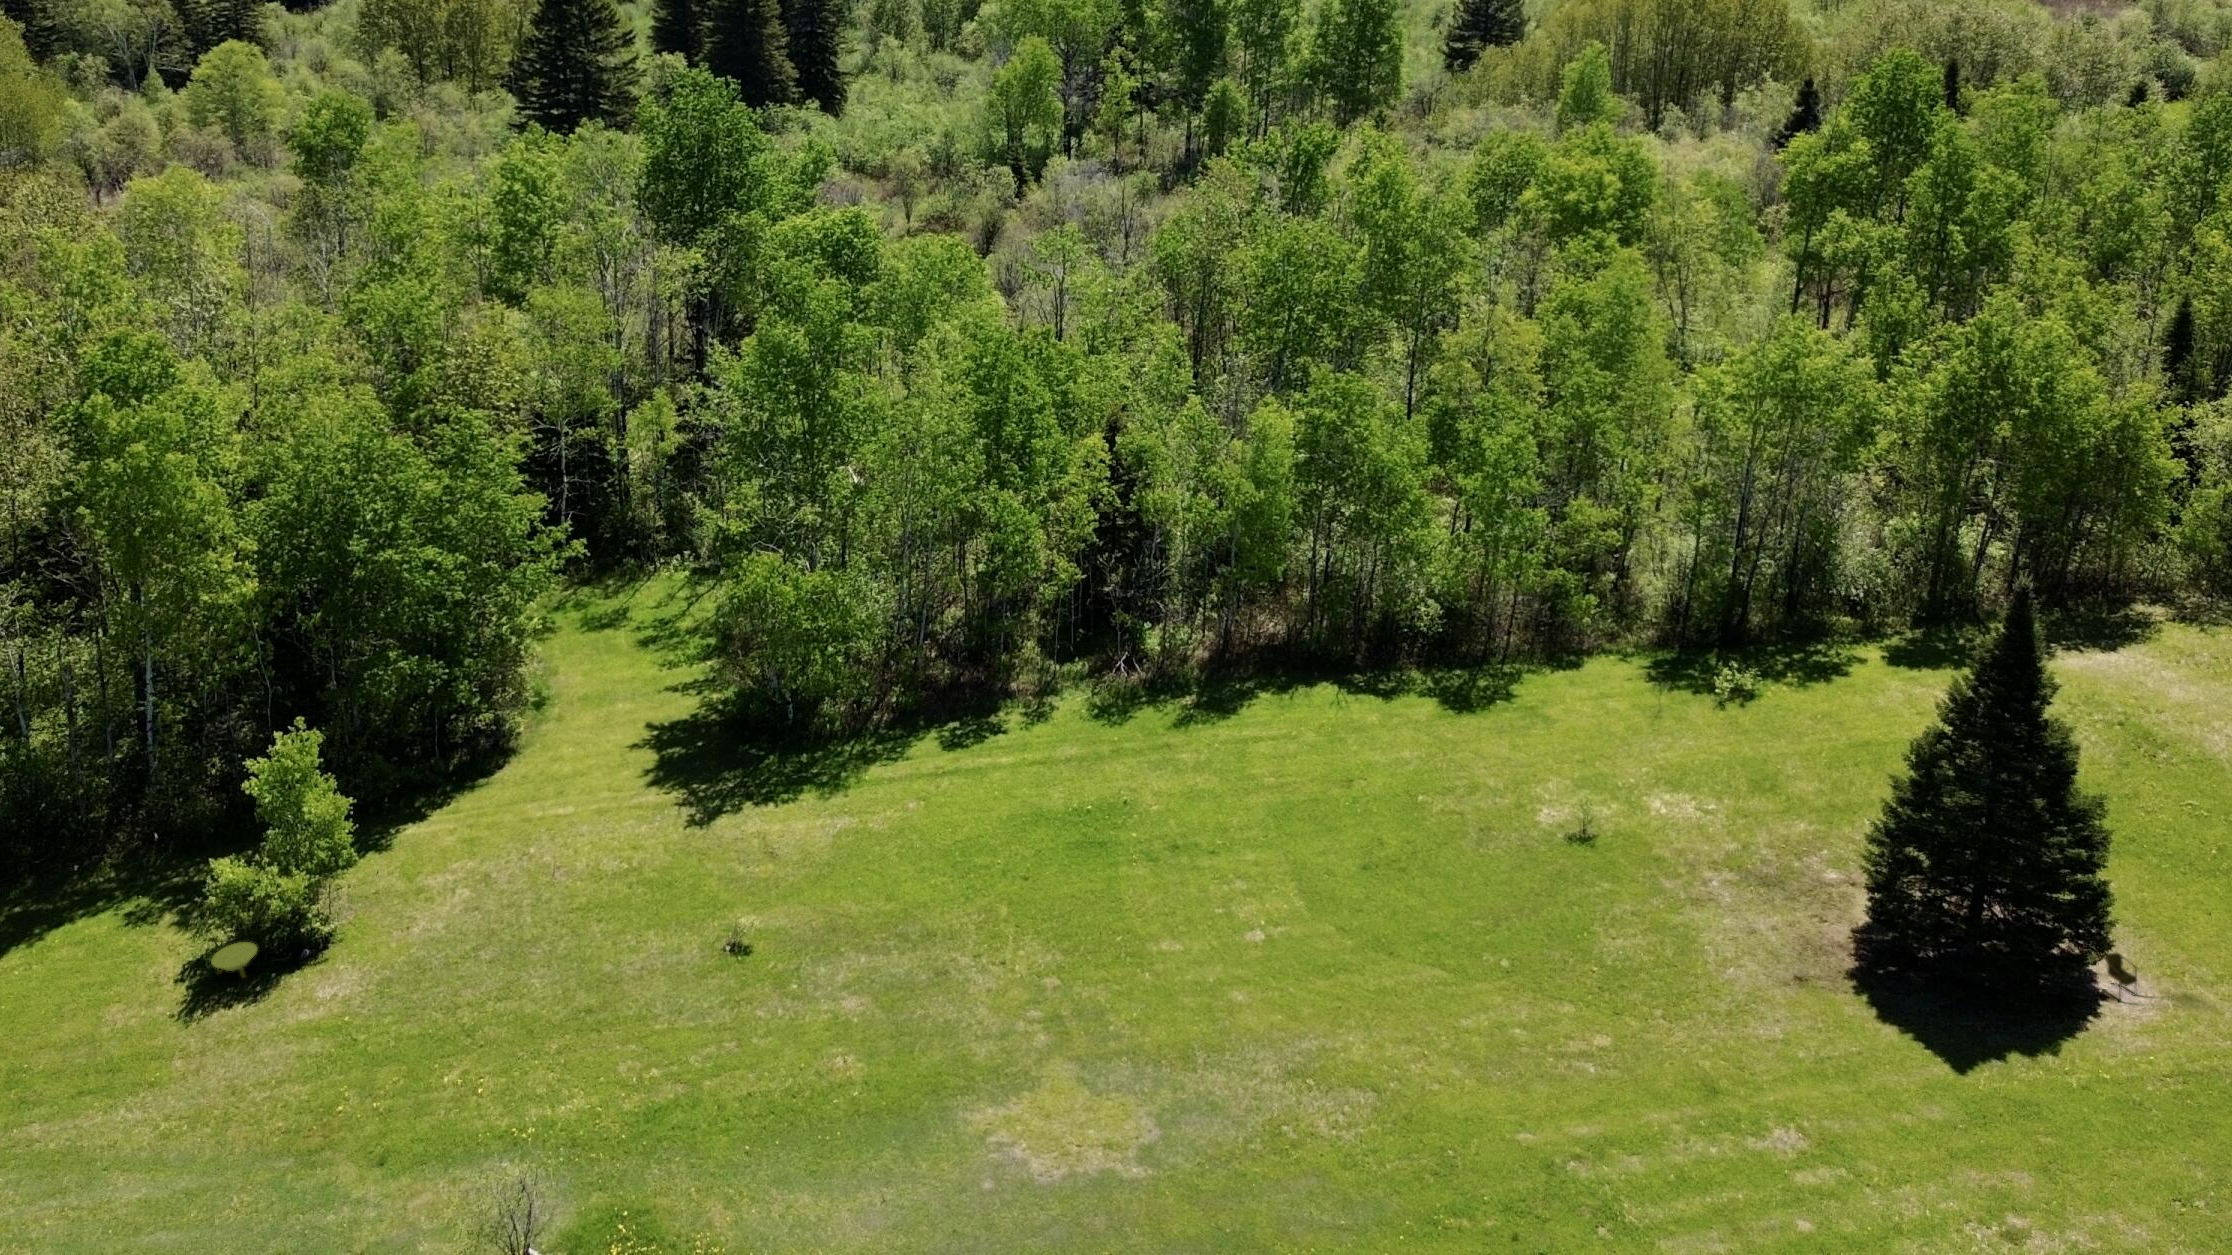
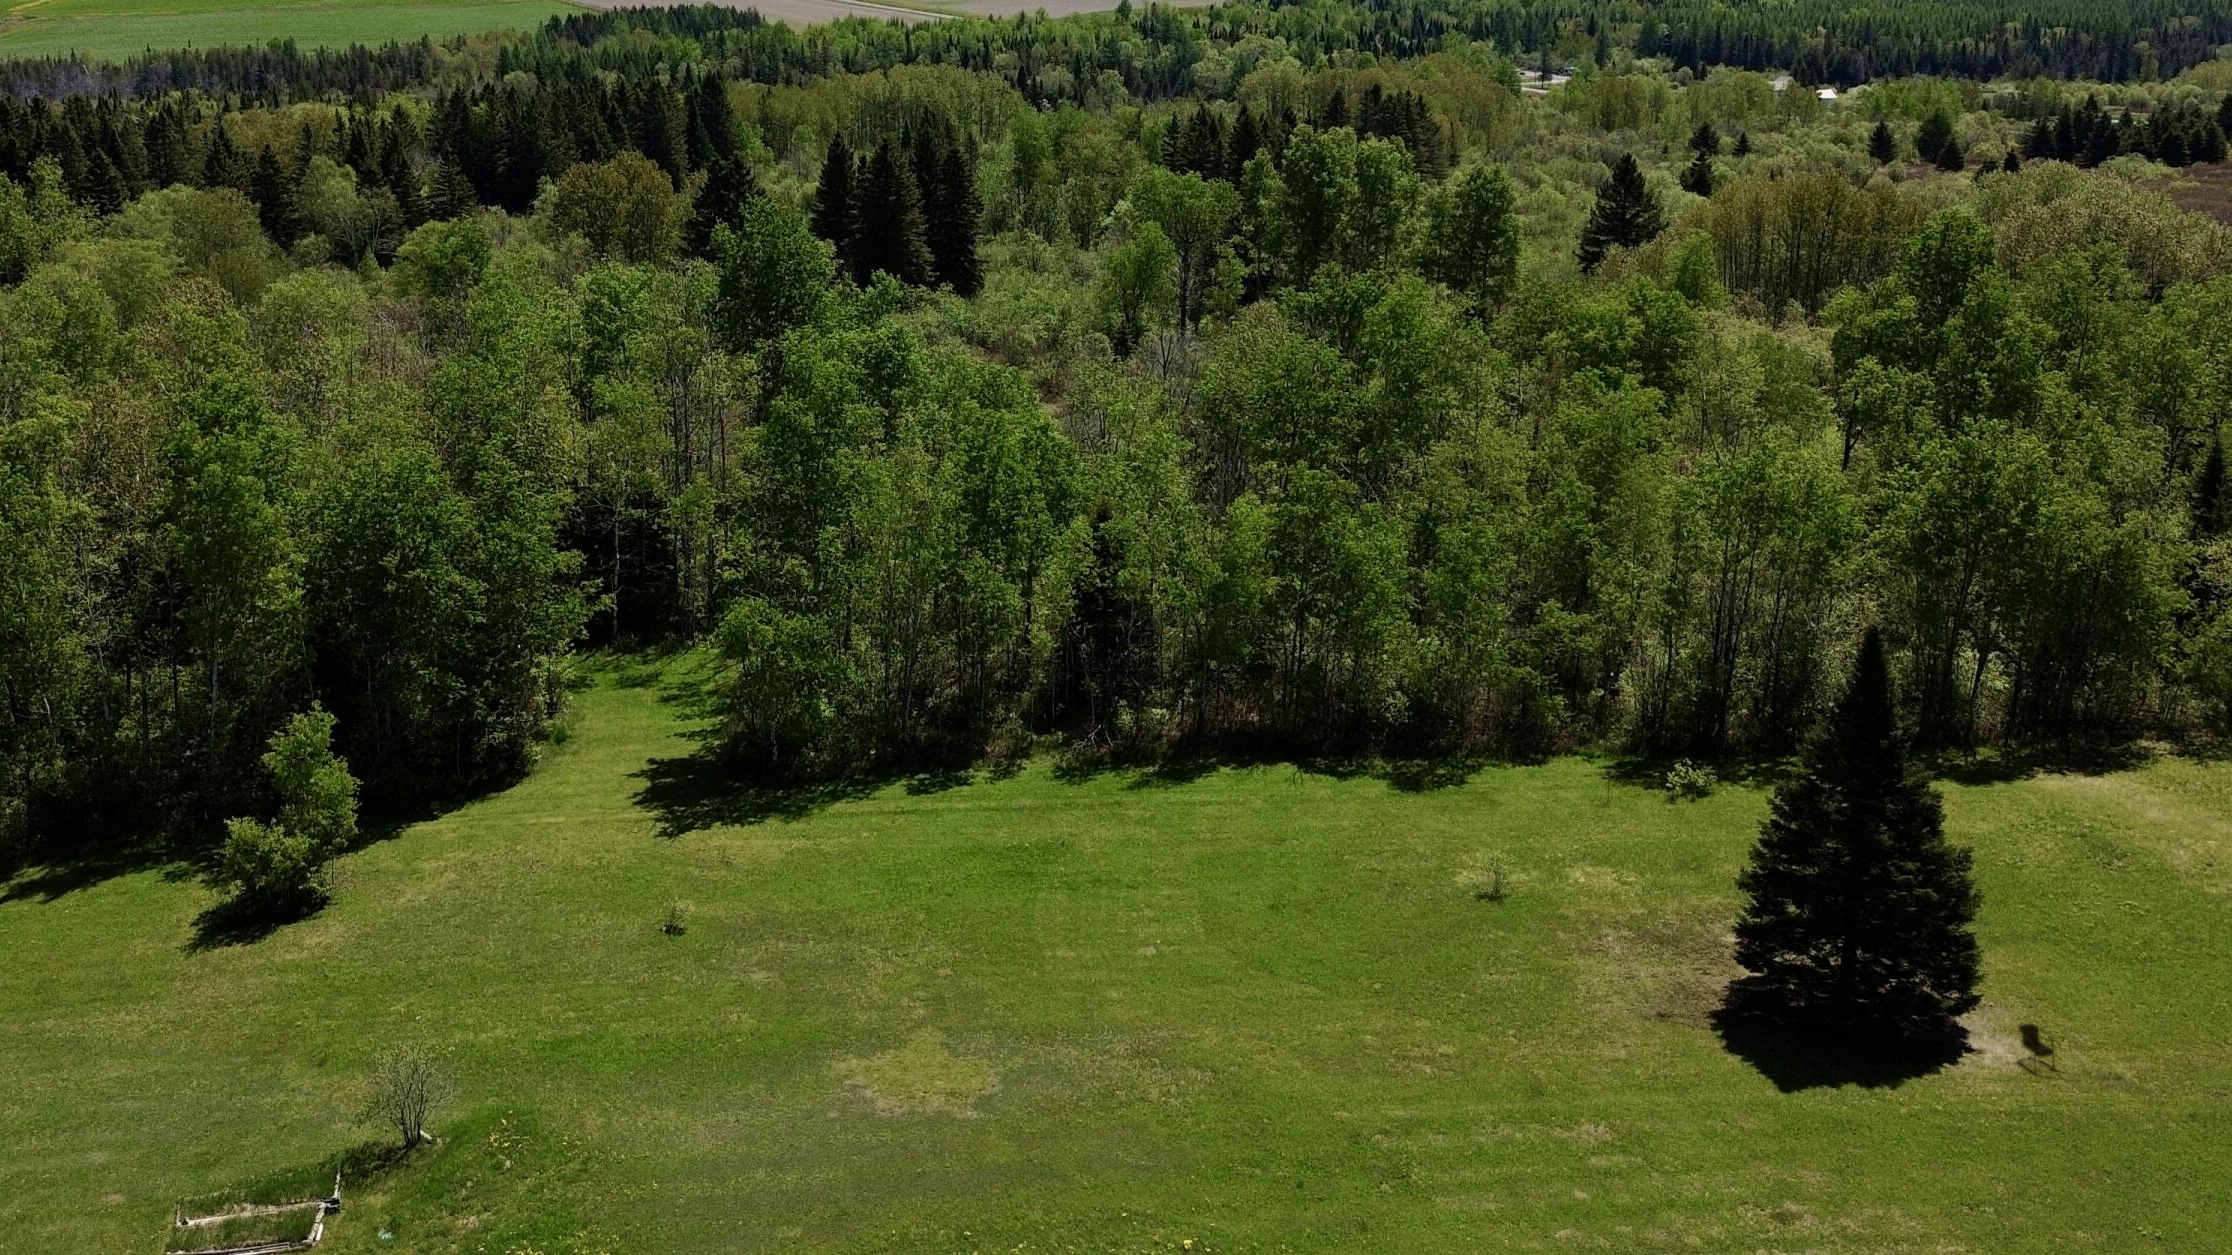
round table: present [211,942,257,978] -> none [223,896,264,926]

